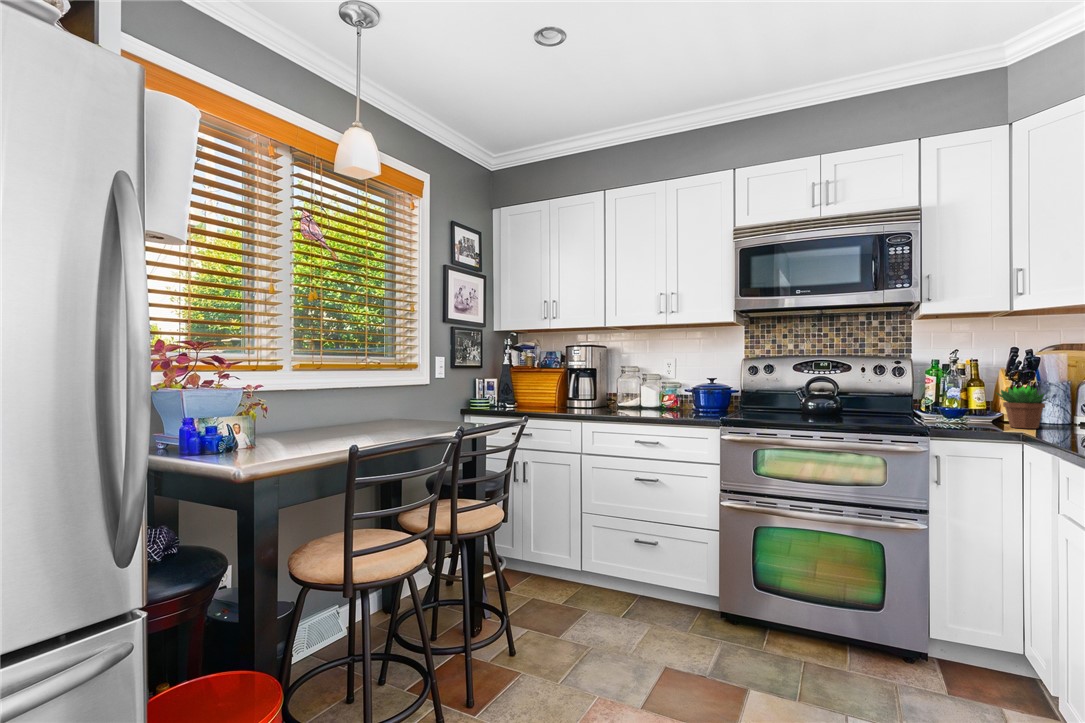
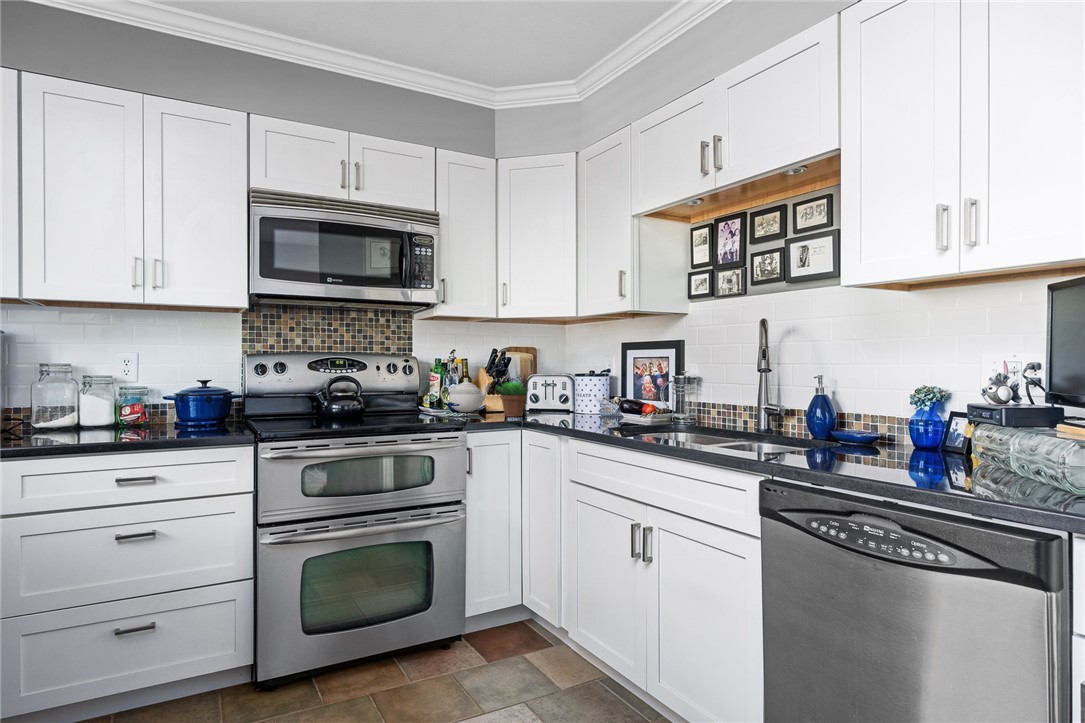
teapot: none [936,381,999,419] -> present [441,378,488,412]

